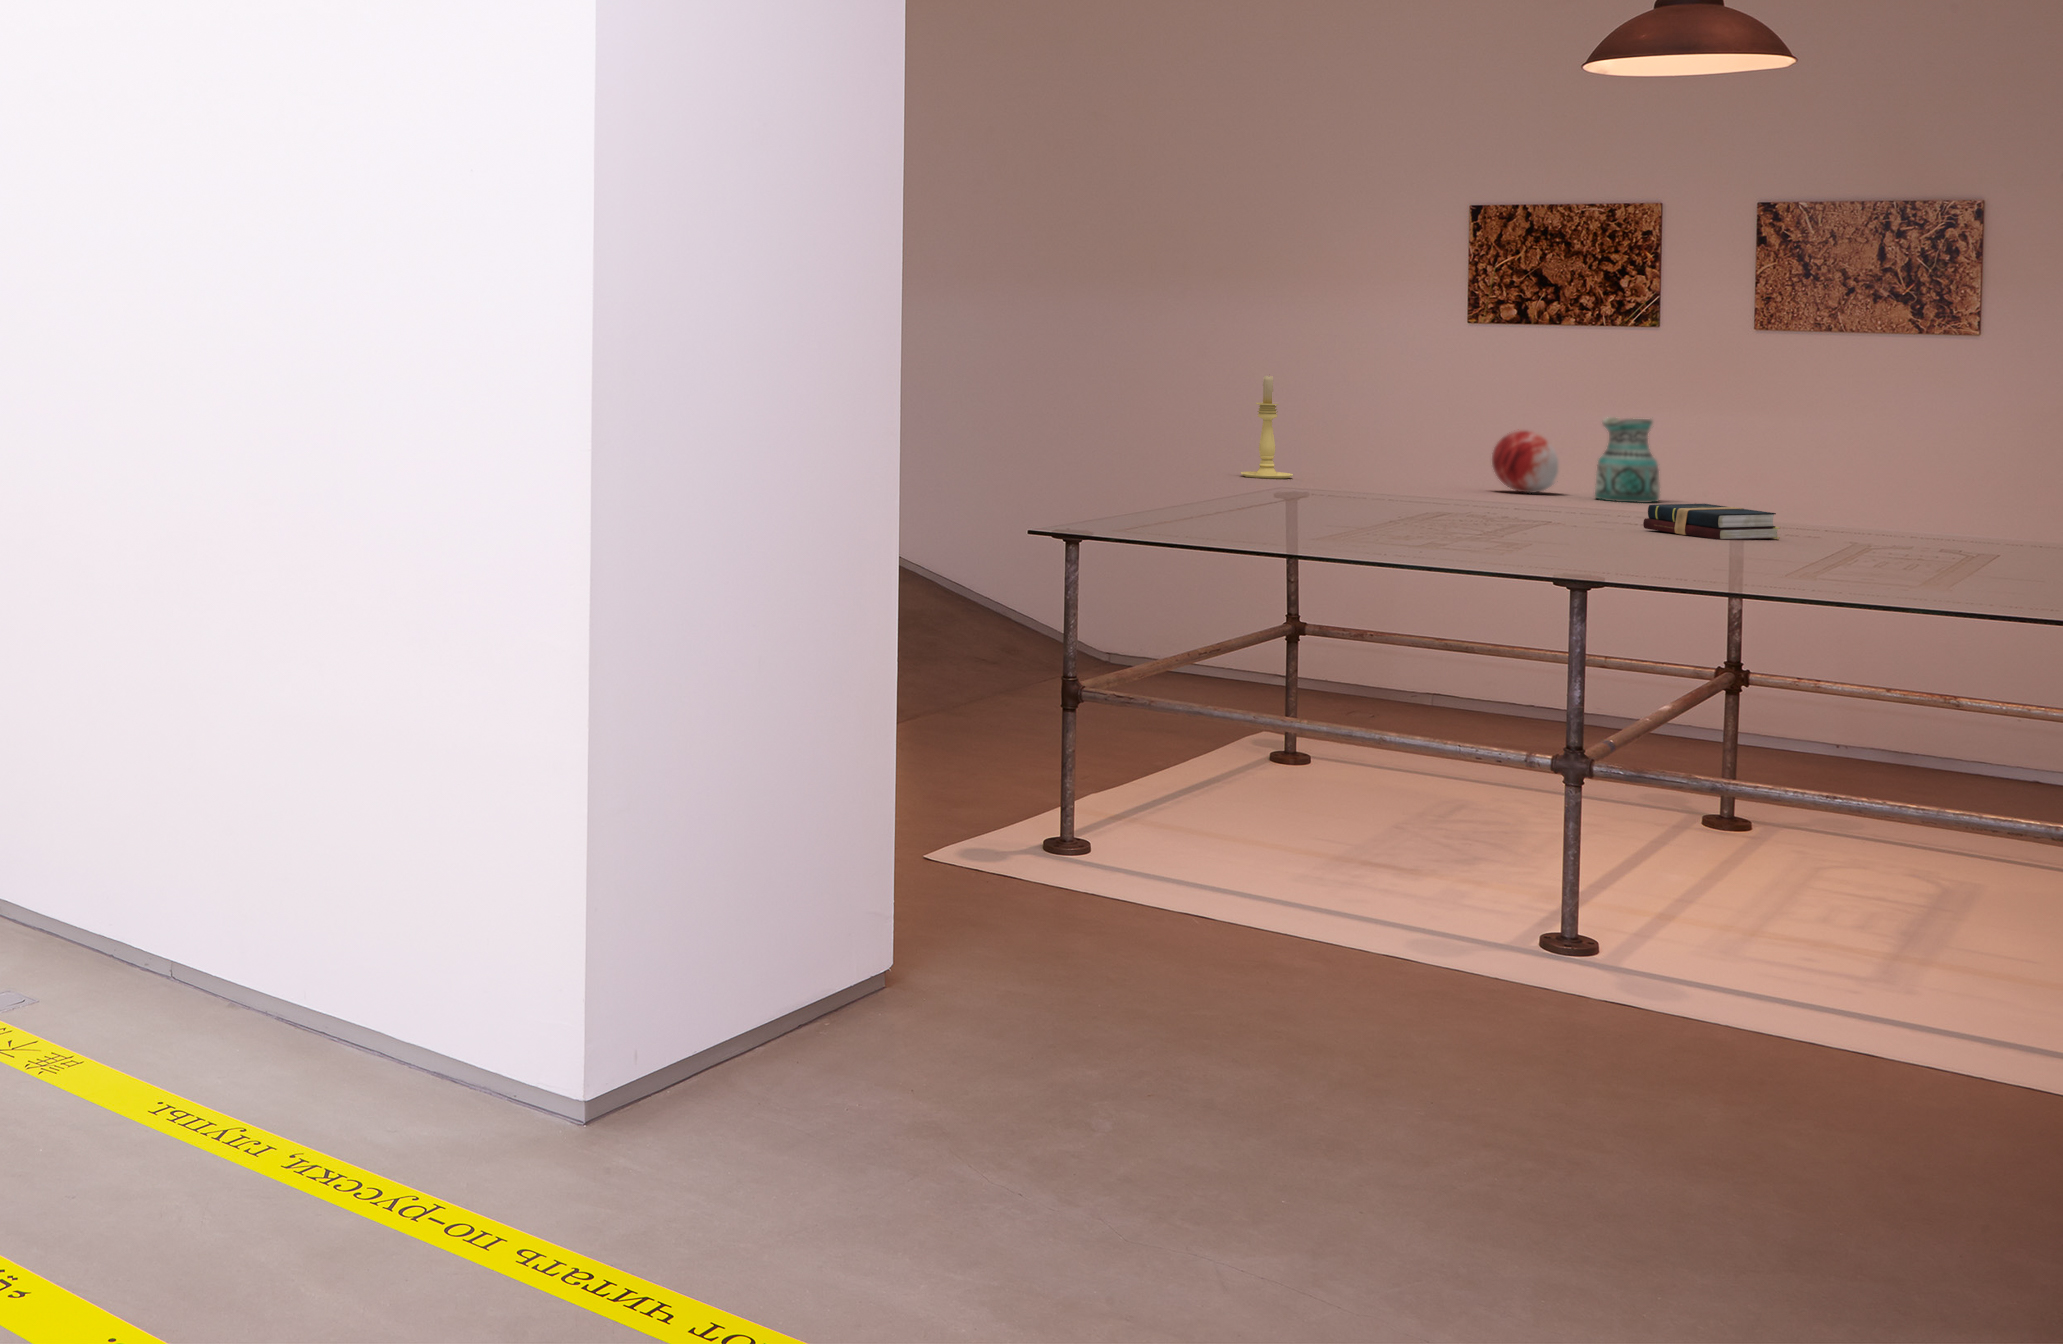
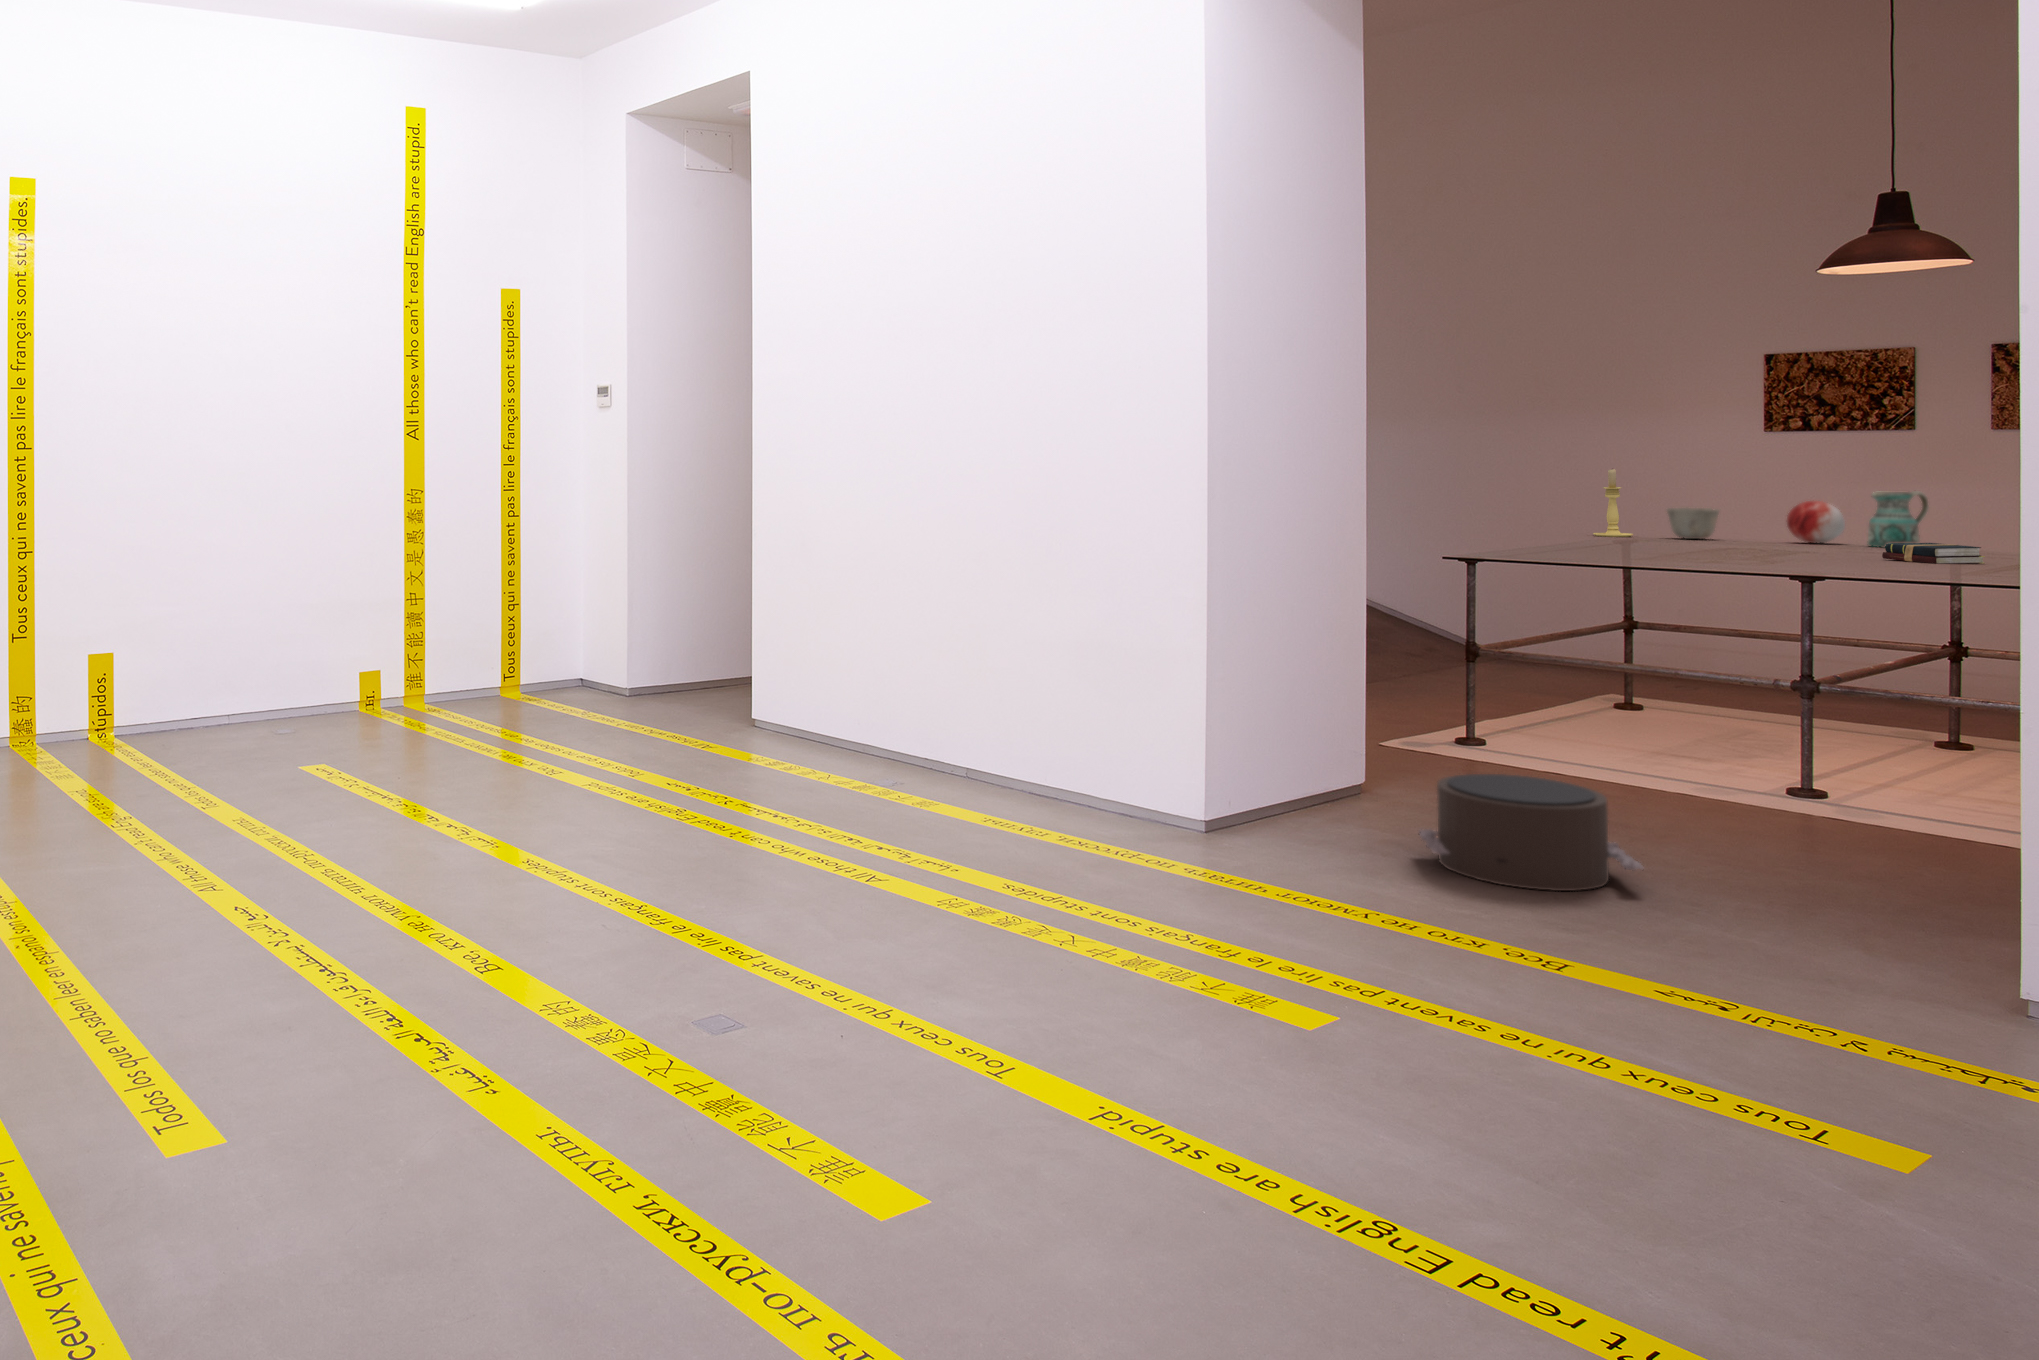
ceramic bowl: none [1338,436,1407,484] -> present [1667,508,1719,539]
pouf: none [962,979,1355,1249] -> present [1419,774,1644,891]

